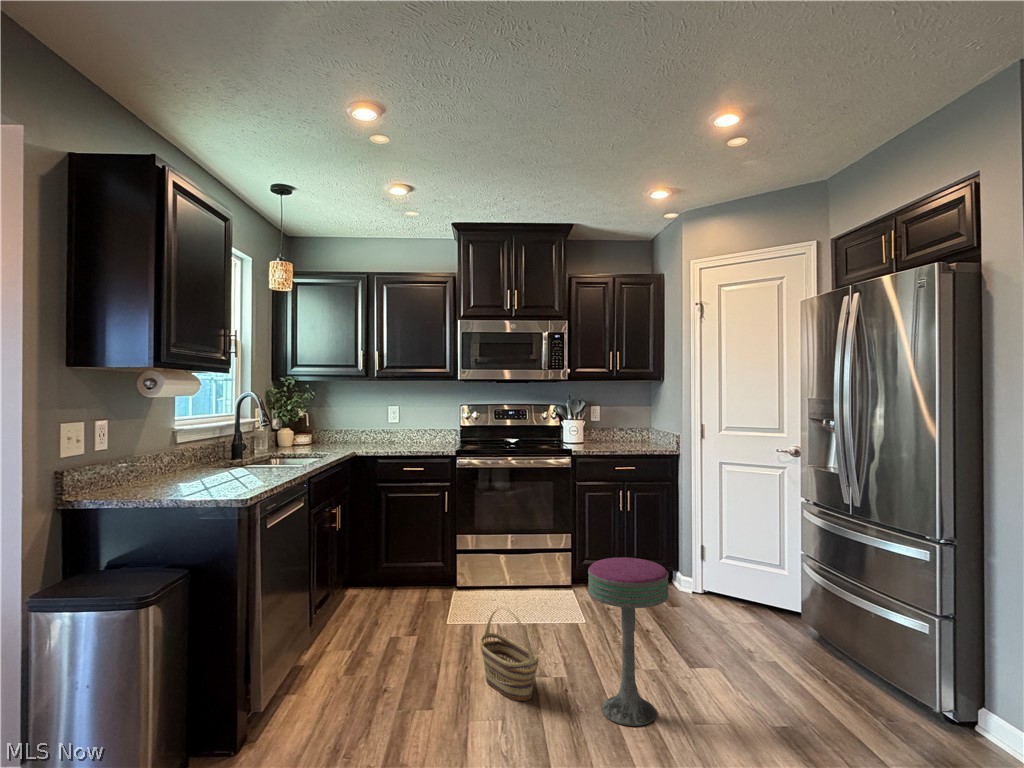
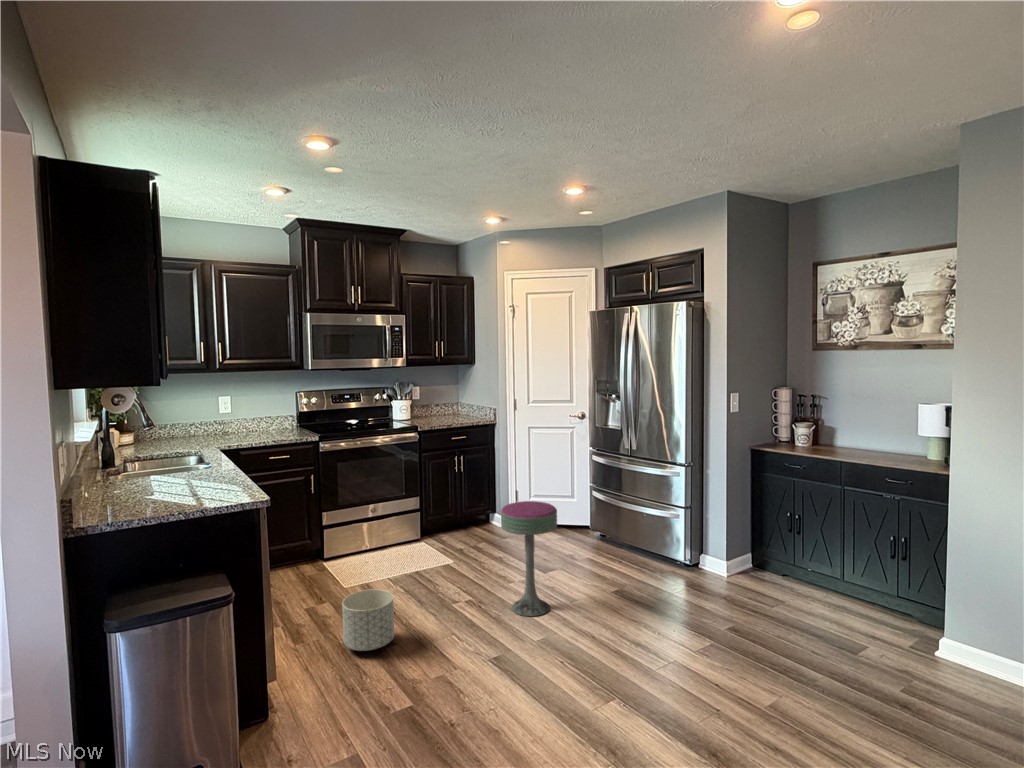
basket: present [480,608,538,701] -> none [409,556,466,623]
planter: none [377,632,437,708] -> present [342,589,394,651]

